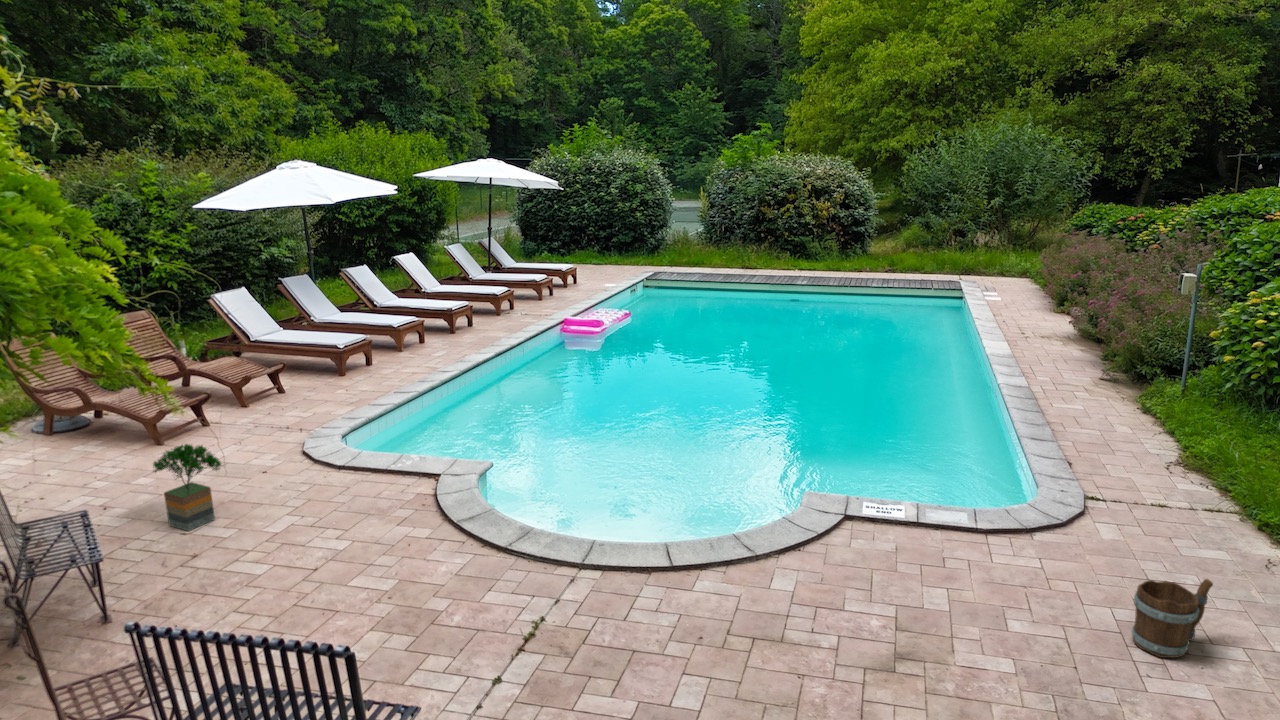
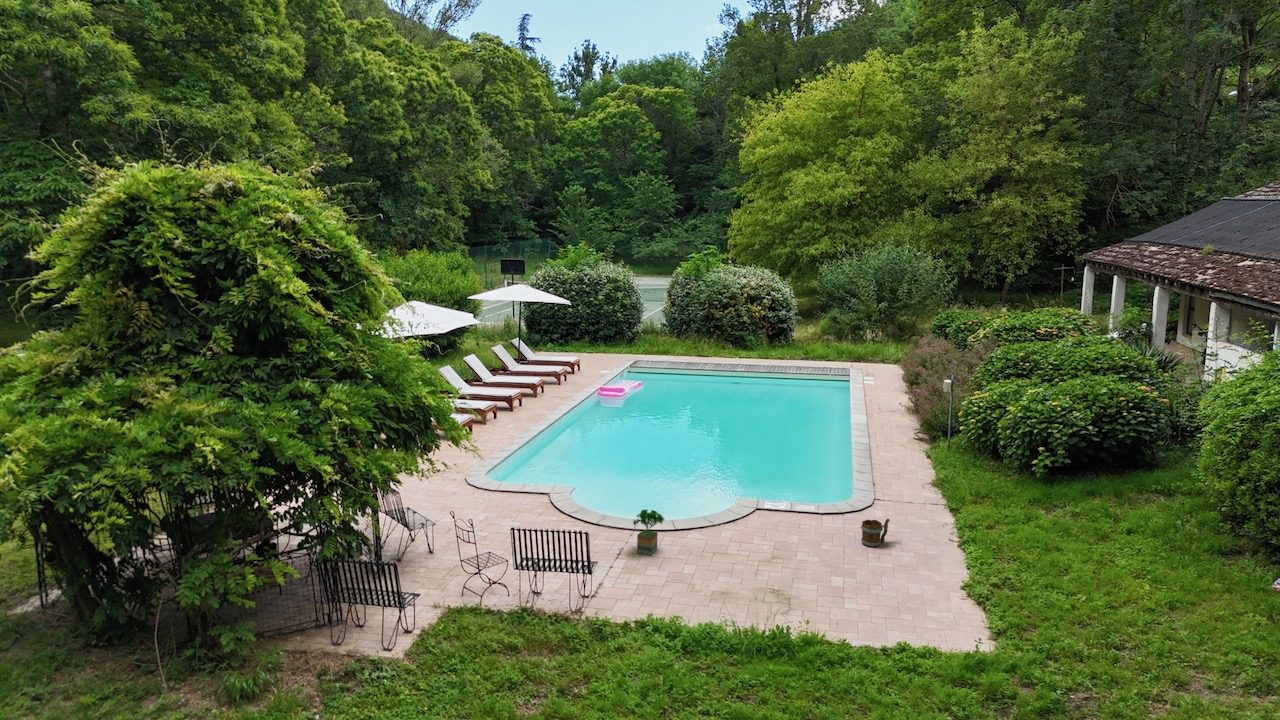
potted tree: present [153,444,221,531] -> present [633,509,664,555]

